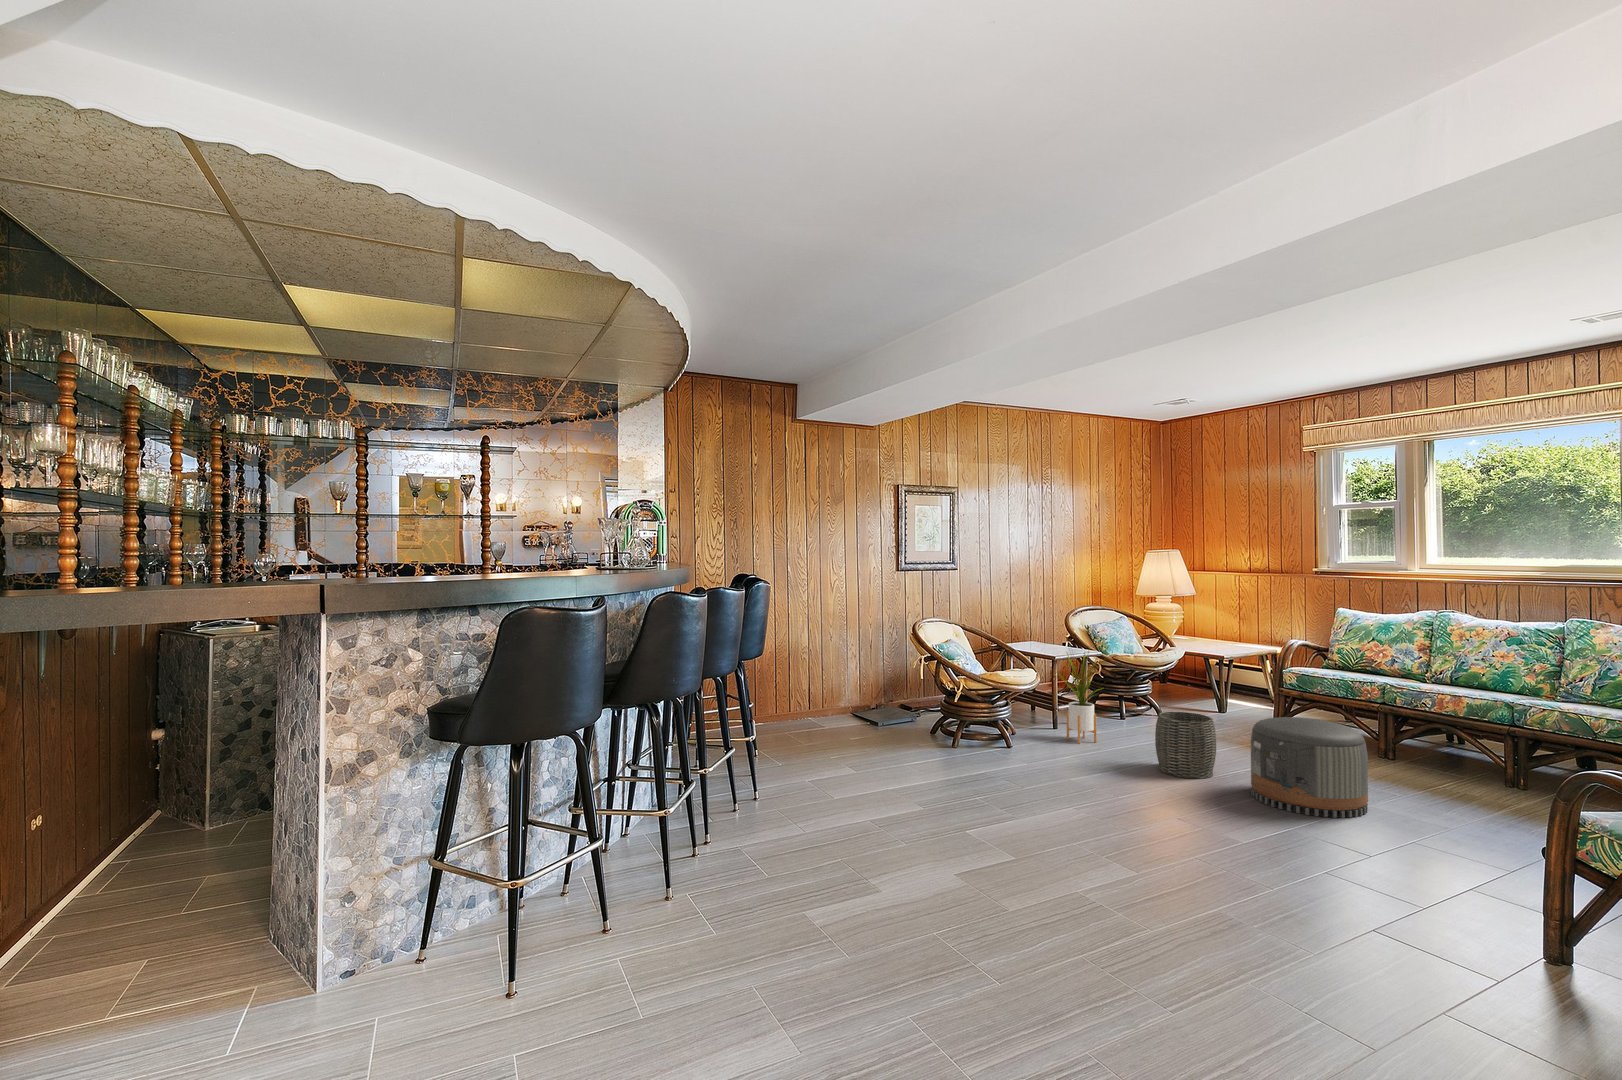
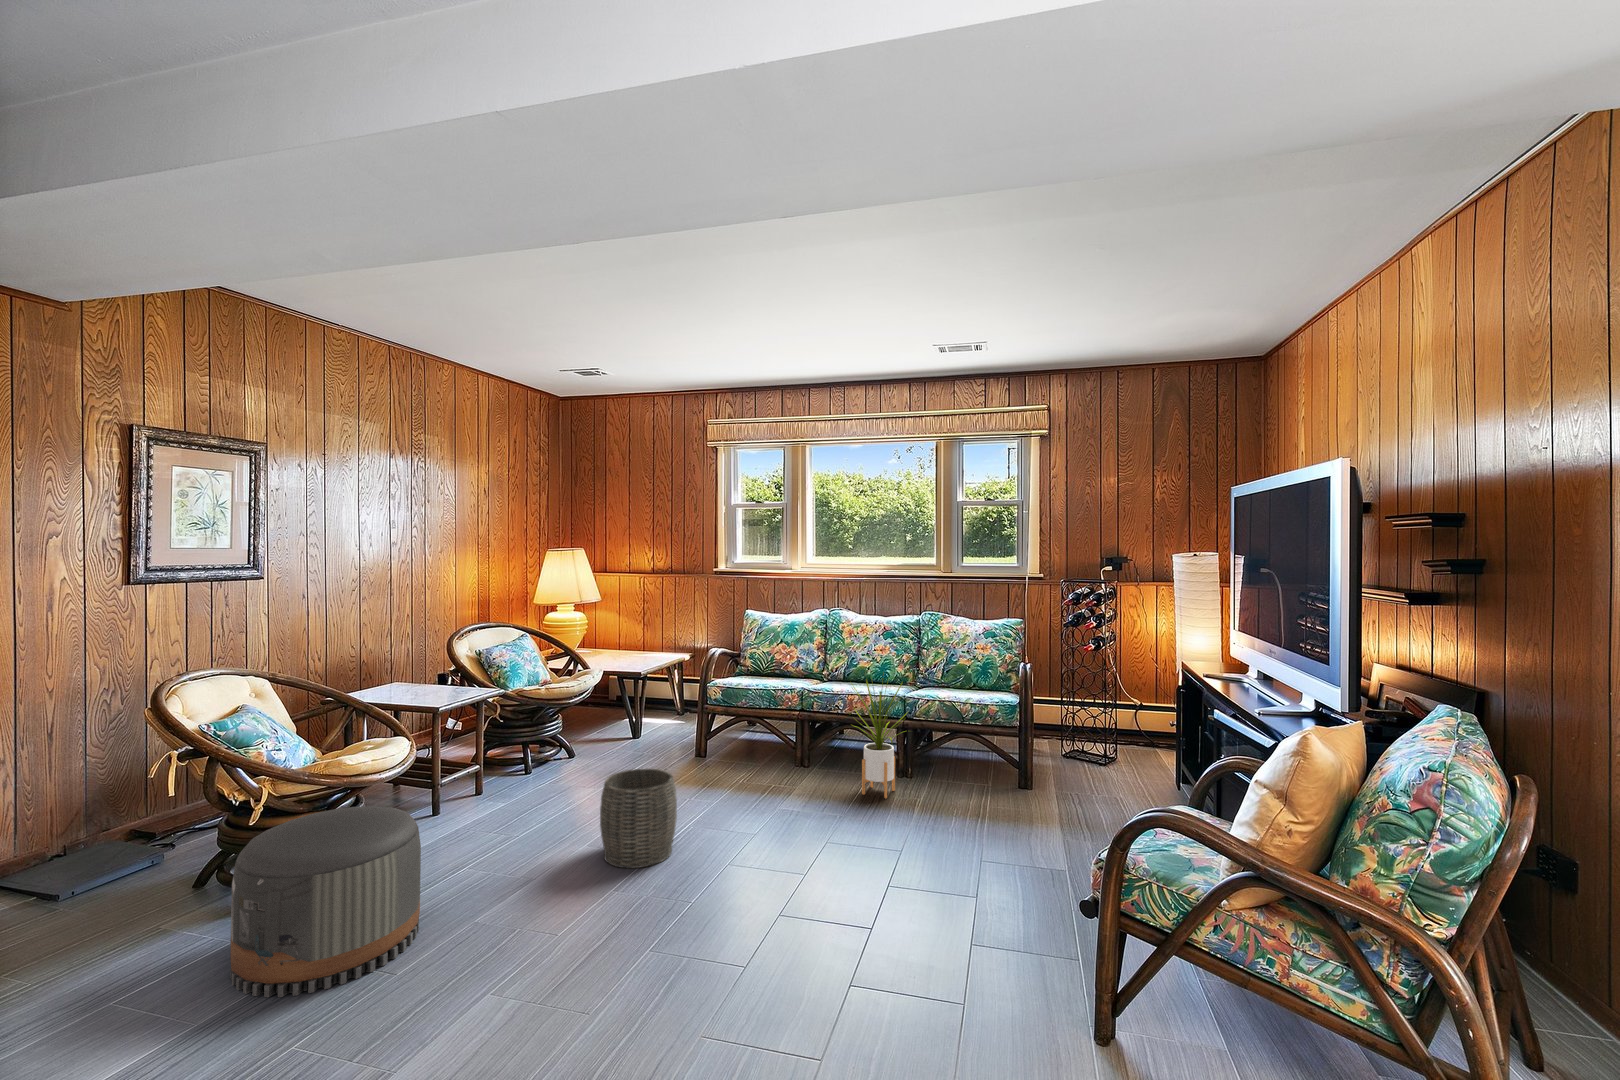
house plant: present [1058,651,1099,744] -> present [852,680,907,799]
pouf: present [1251,717,1368,818] -> present [230,806,421,997]

